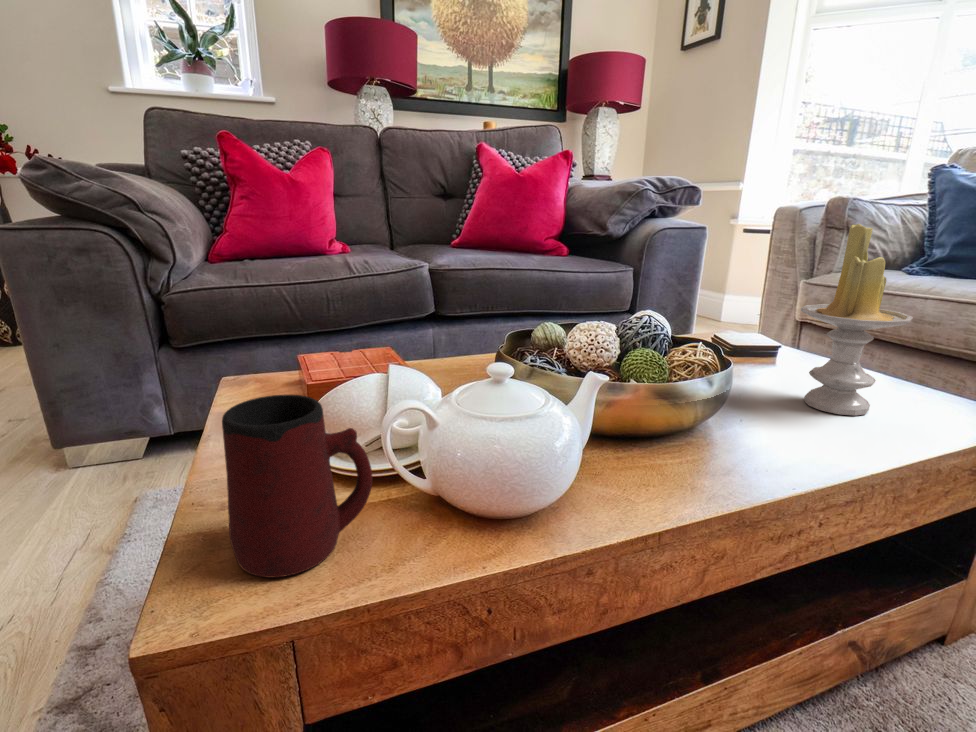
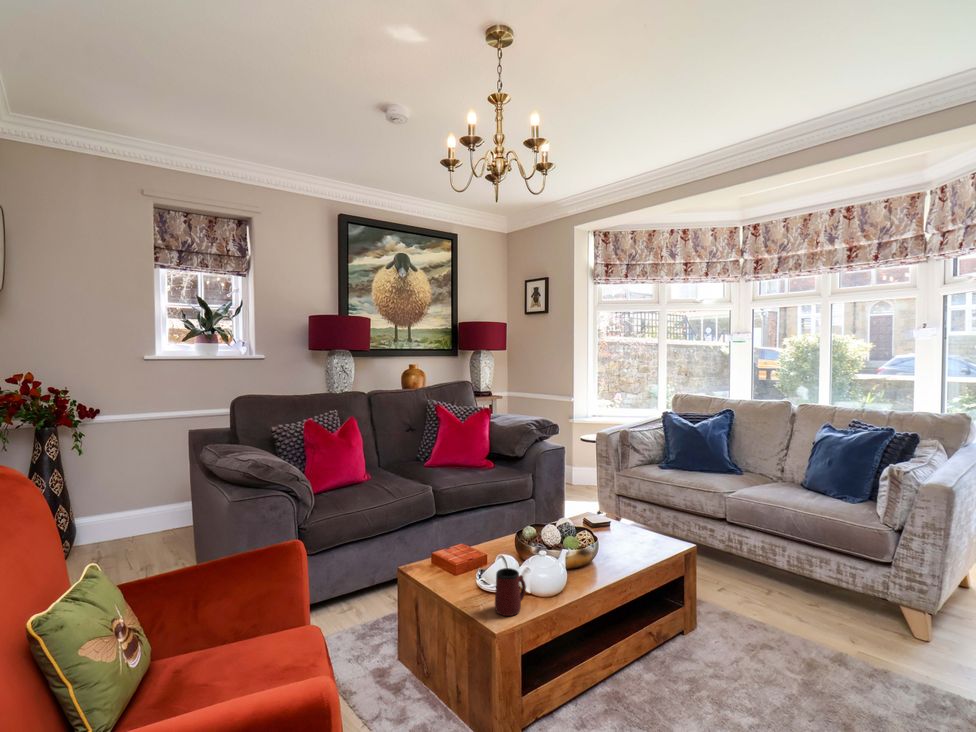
candle: present [801,224,913,416] -> none [616,486,648,551]

